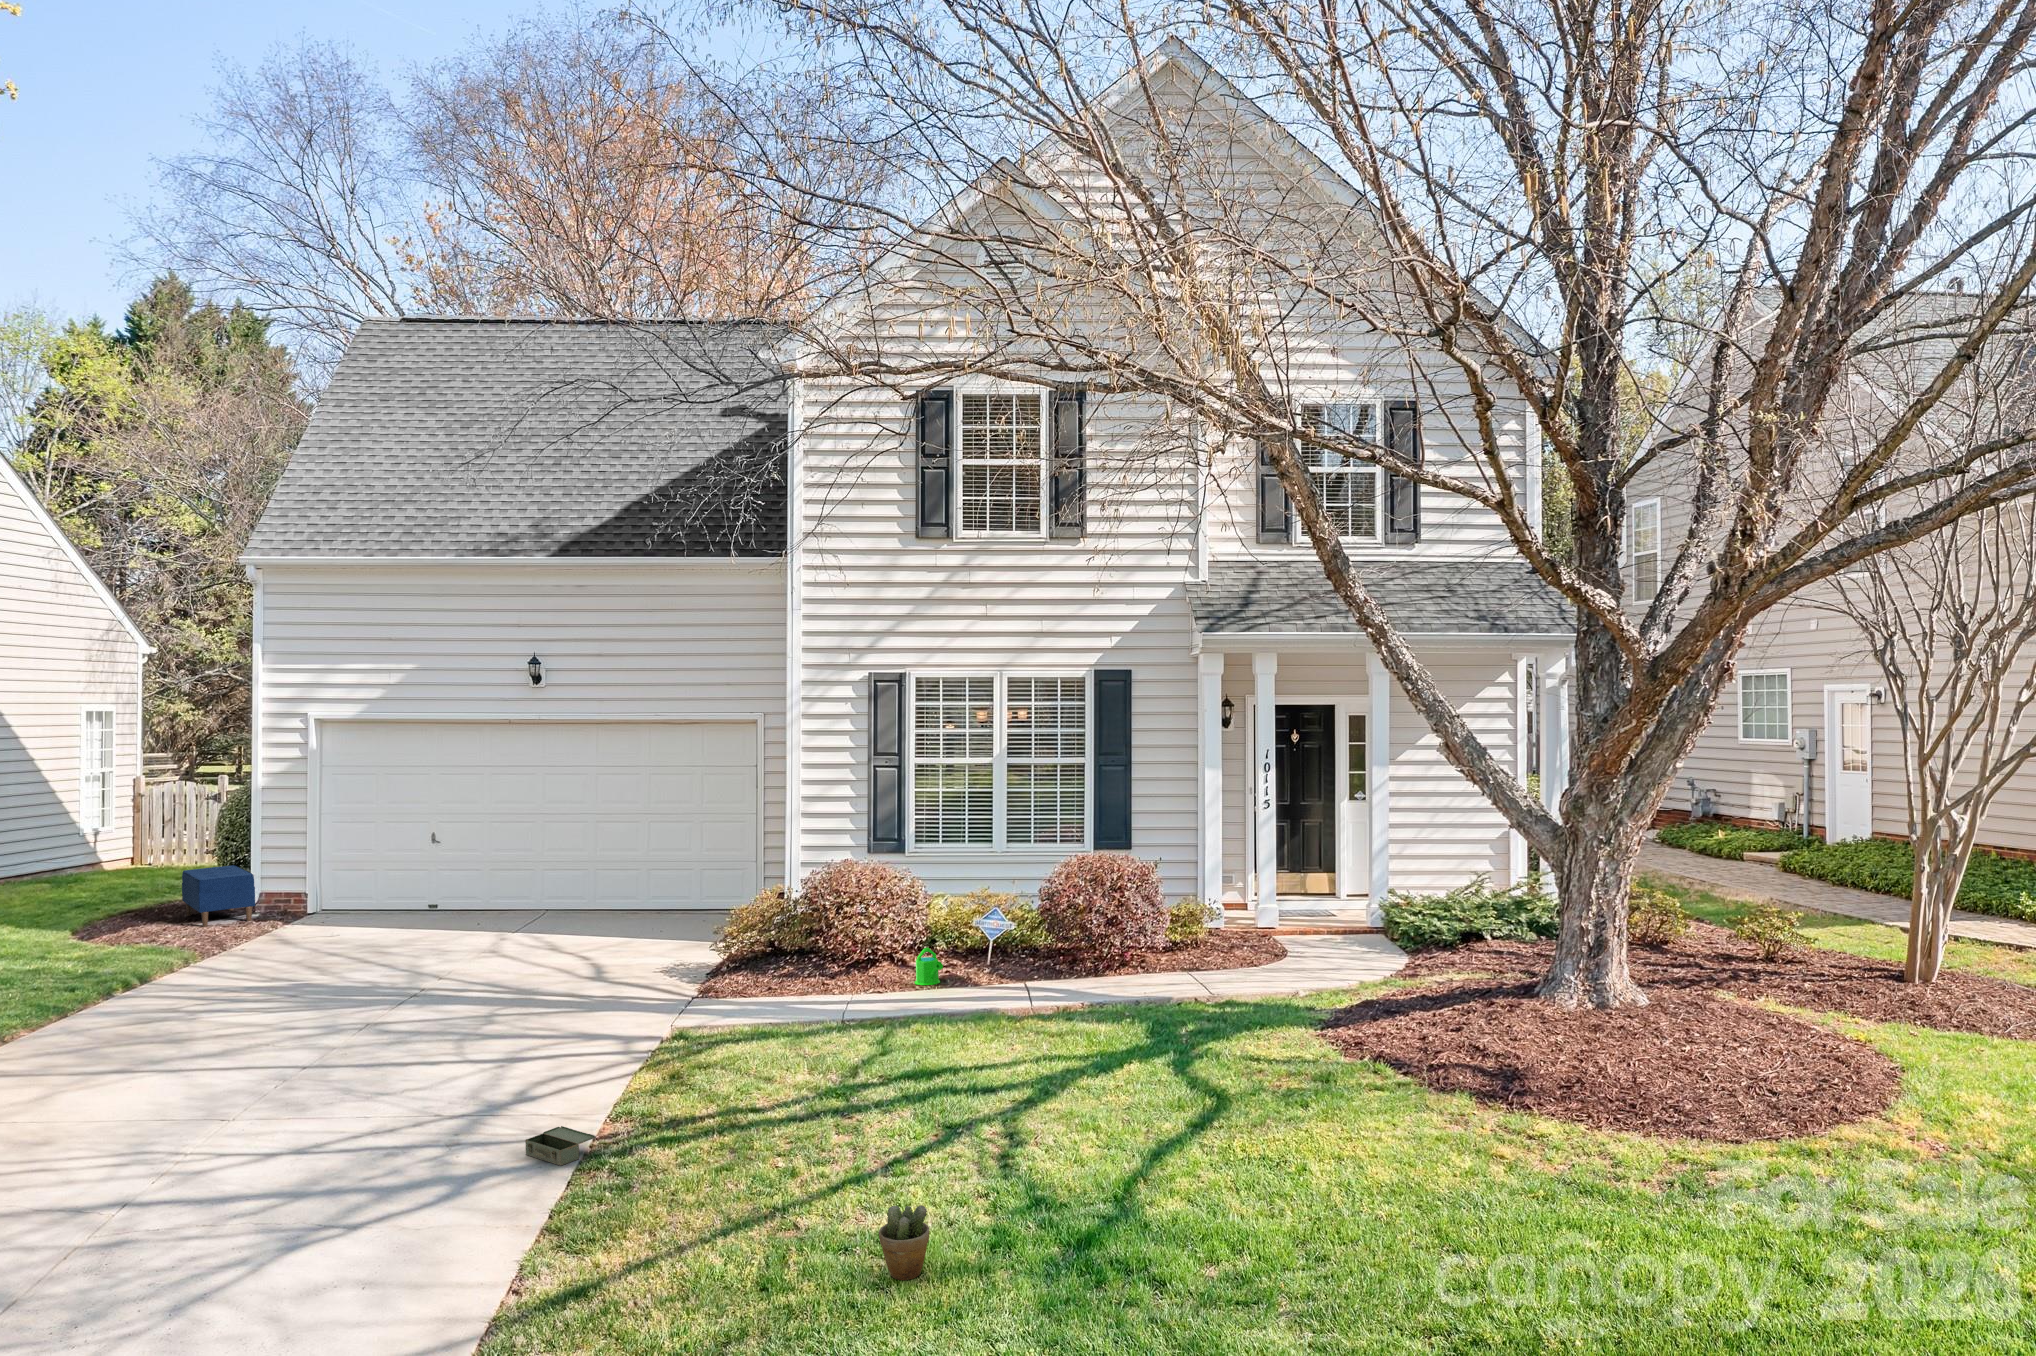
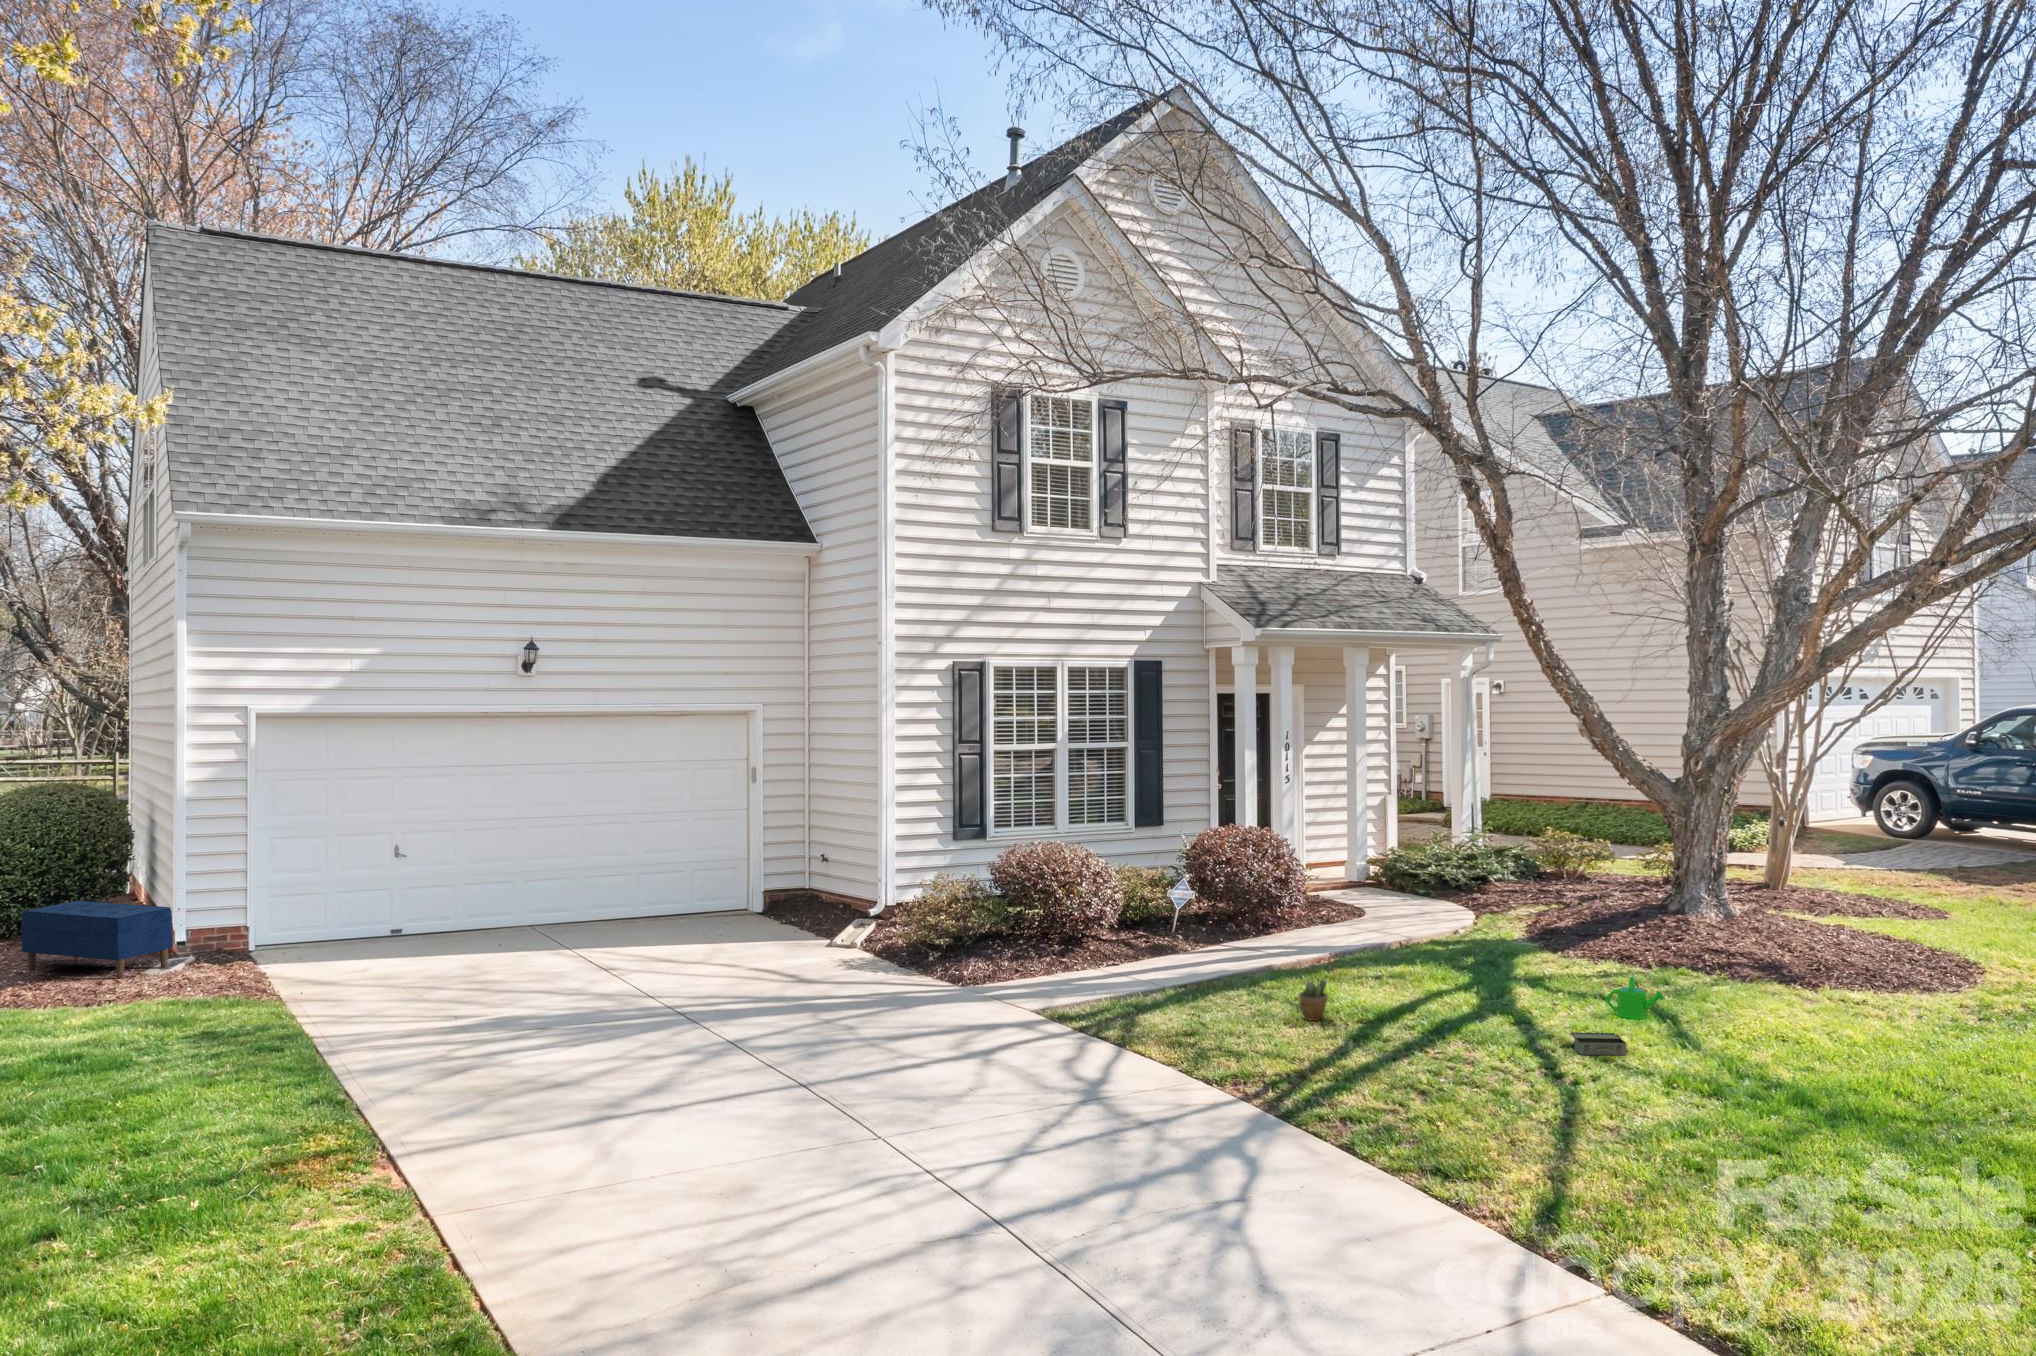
watering can: present [915,948,943,985] -> present [1605,977,1664,1019]
toolbox: present [525,1126,595,1166] -> present [1570,1032,1626,1055]
potted plant: present [878,1205,929,1280] -> present [1299,980,1328,1021]

